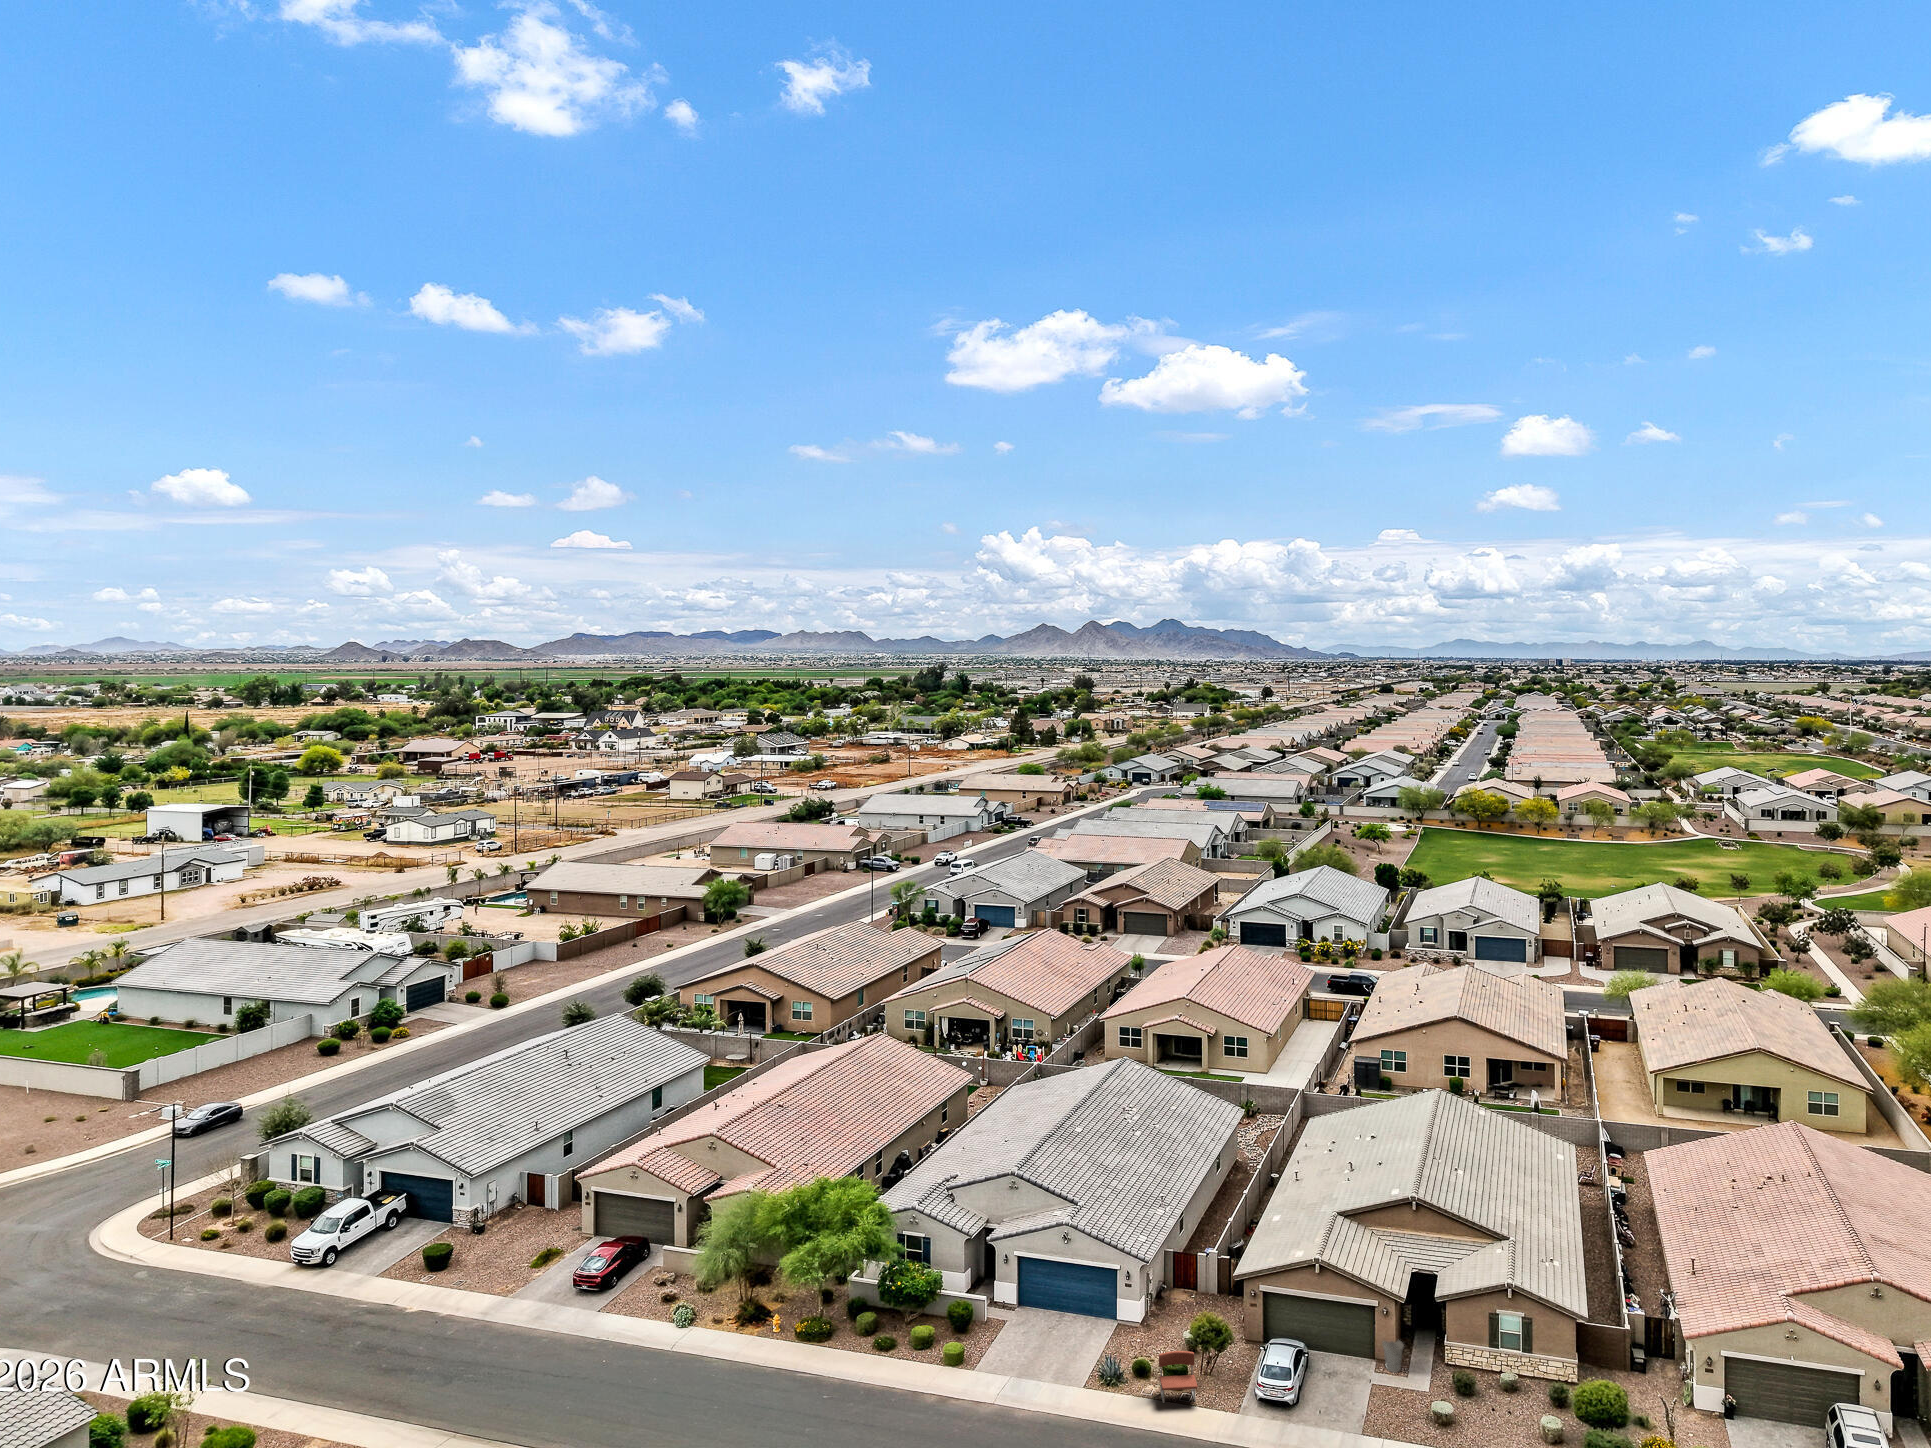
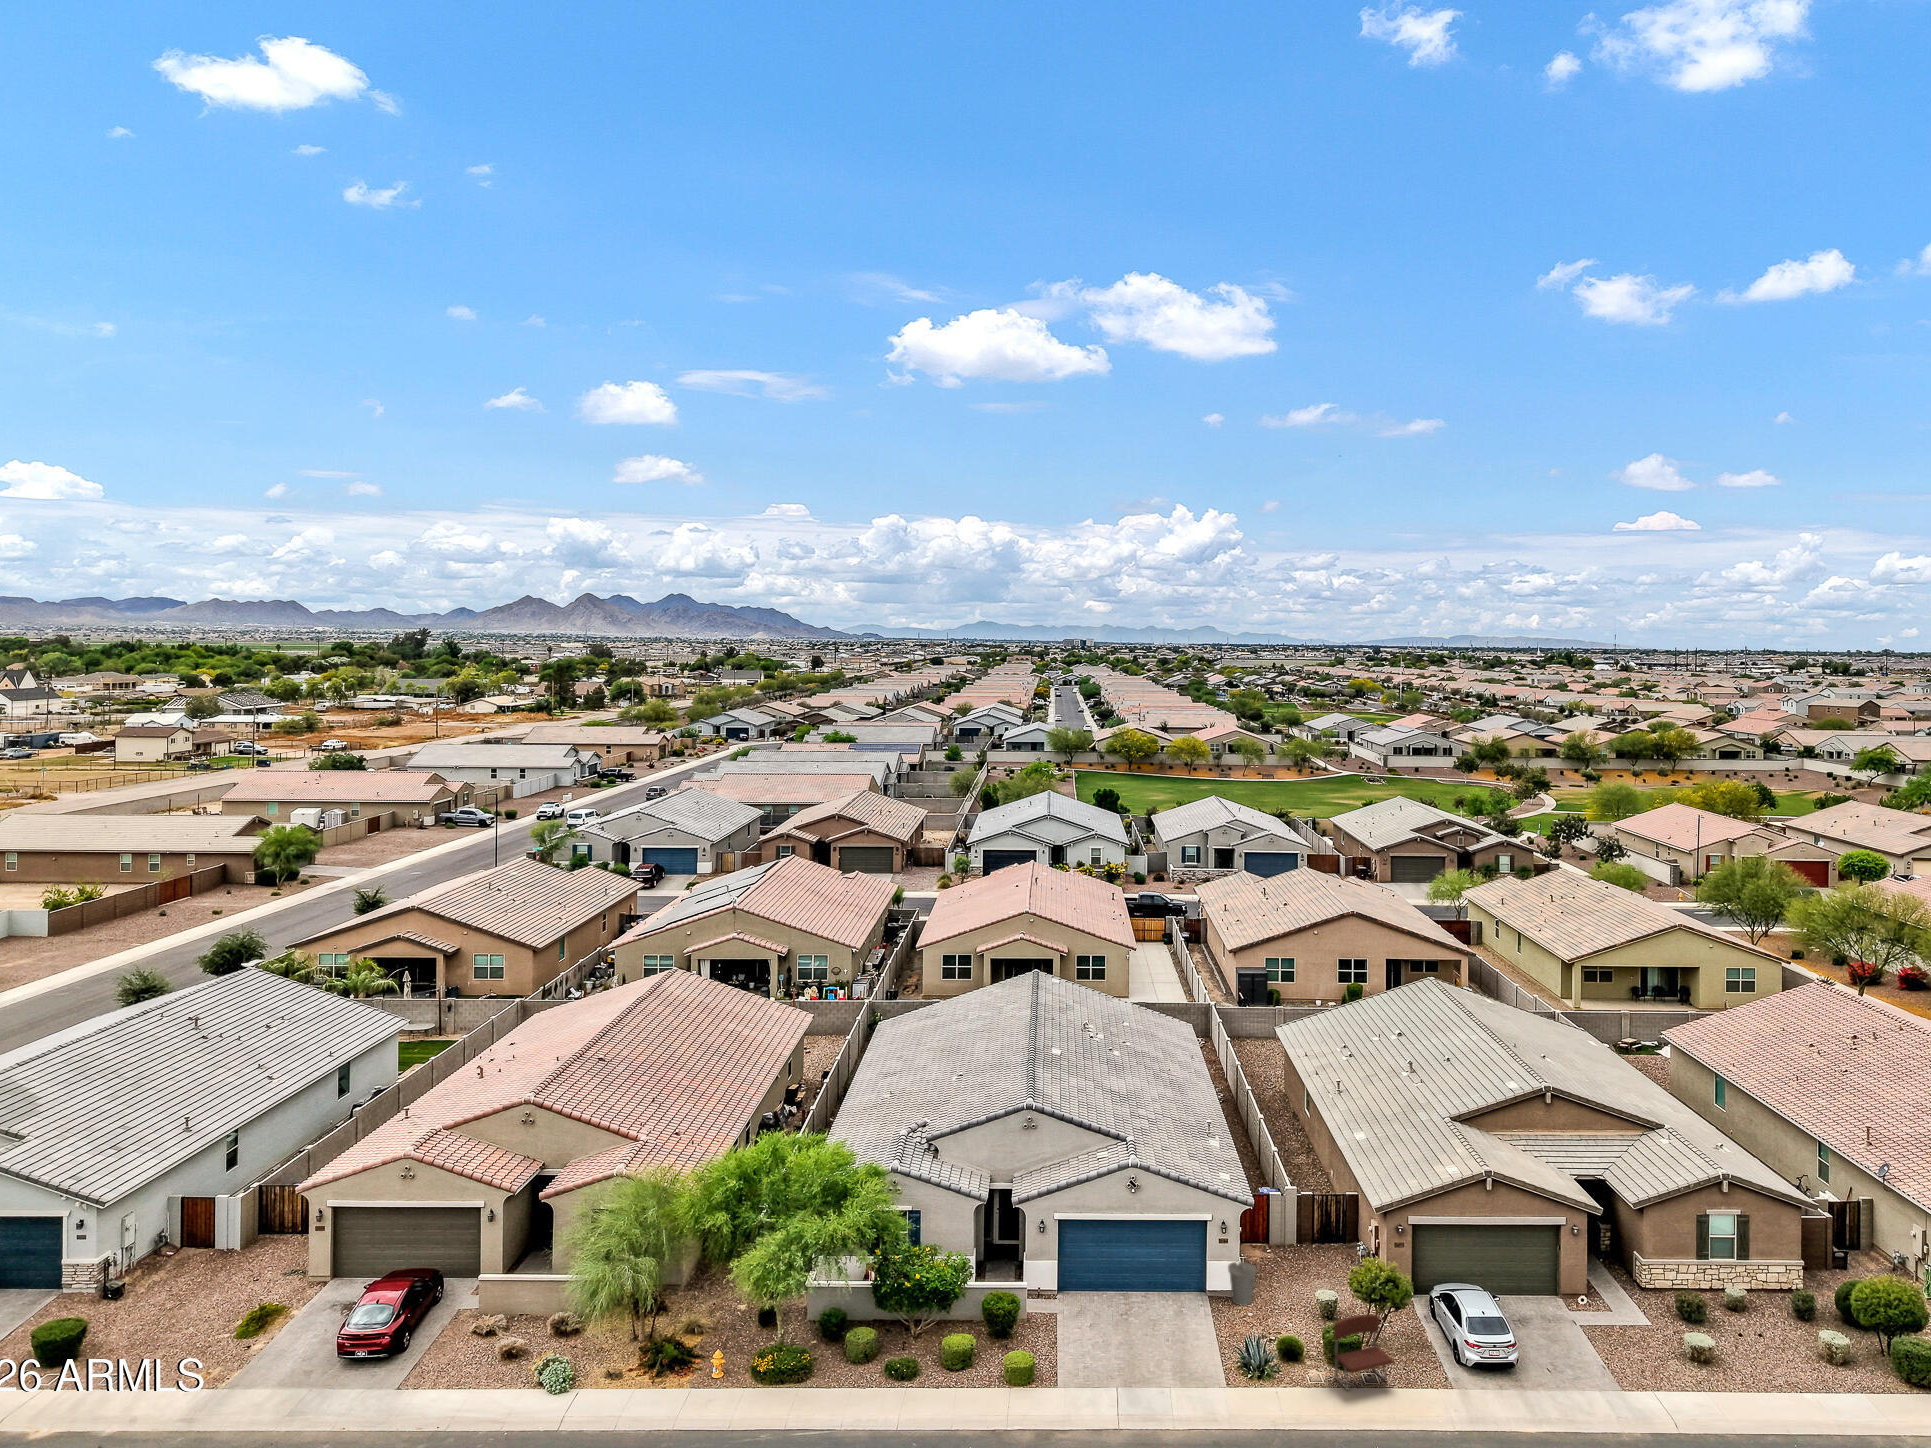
trash can: present [1382,1341,1404,1373] -> present [1228,1262,1256,1306]

